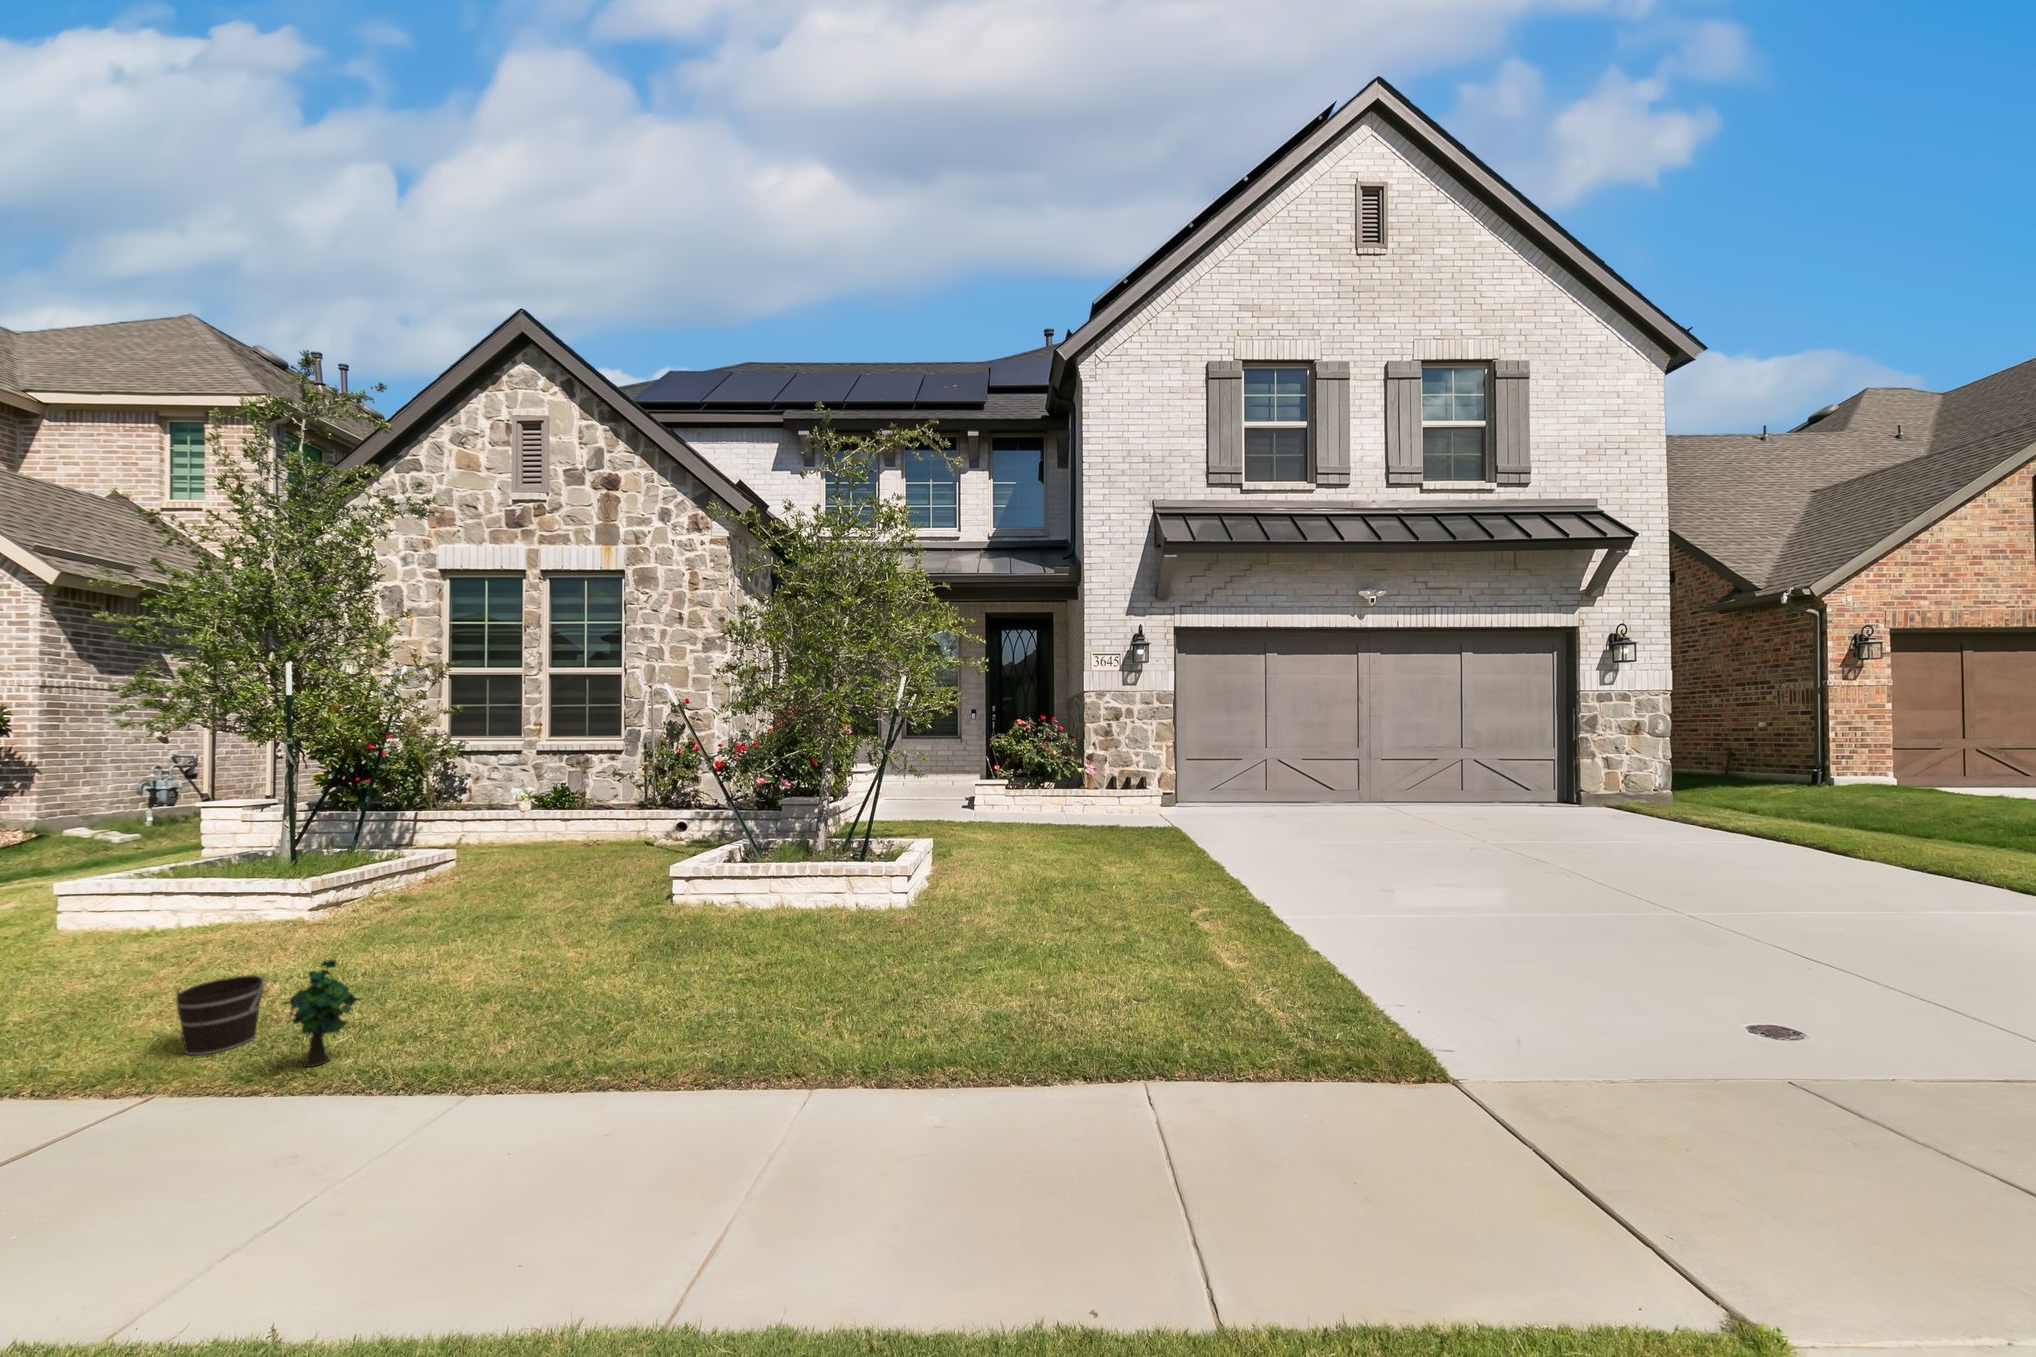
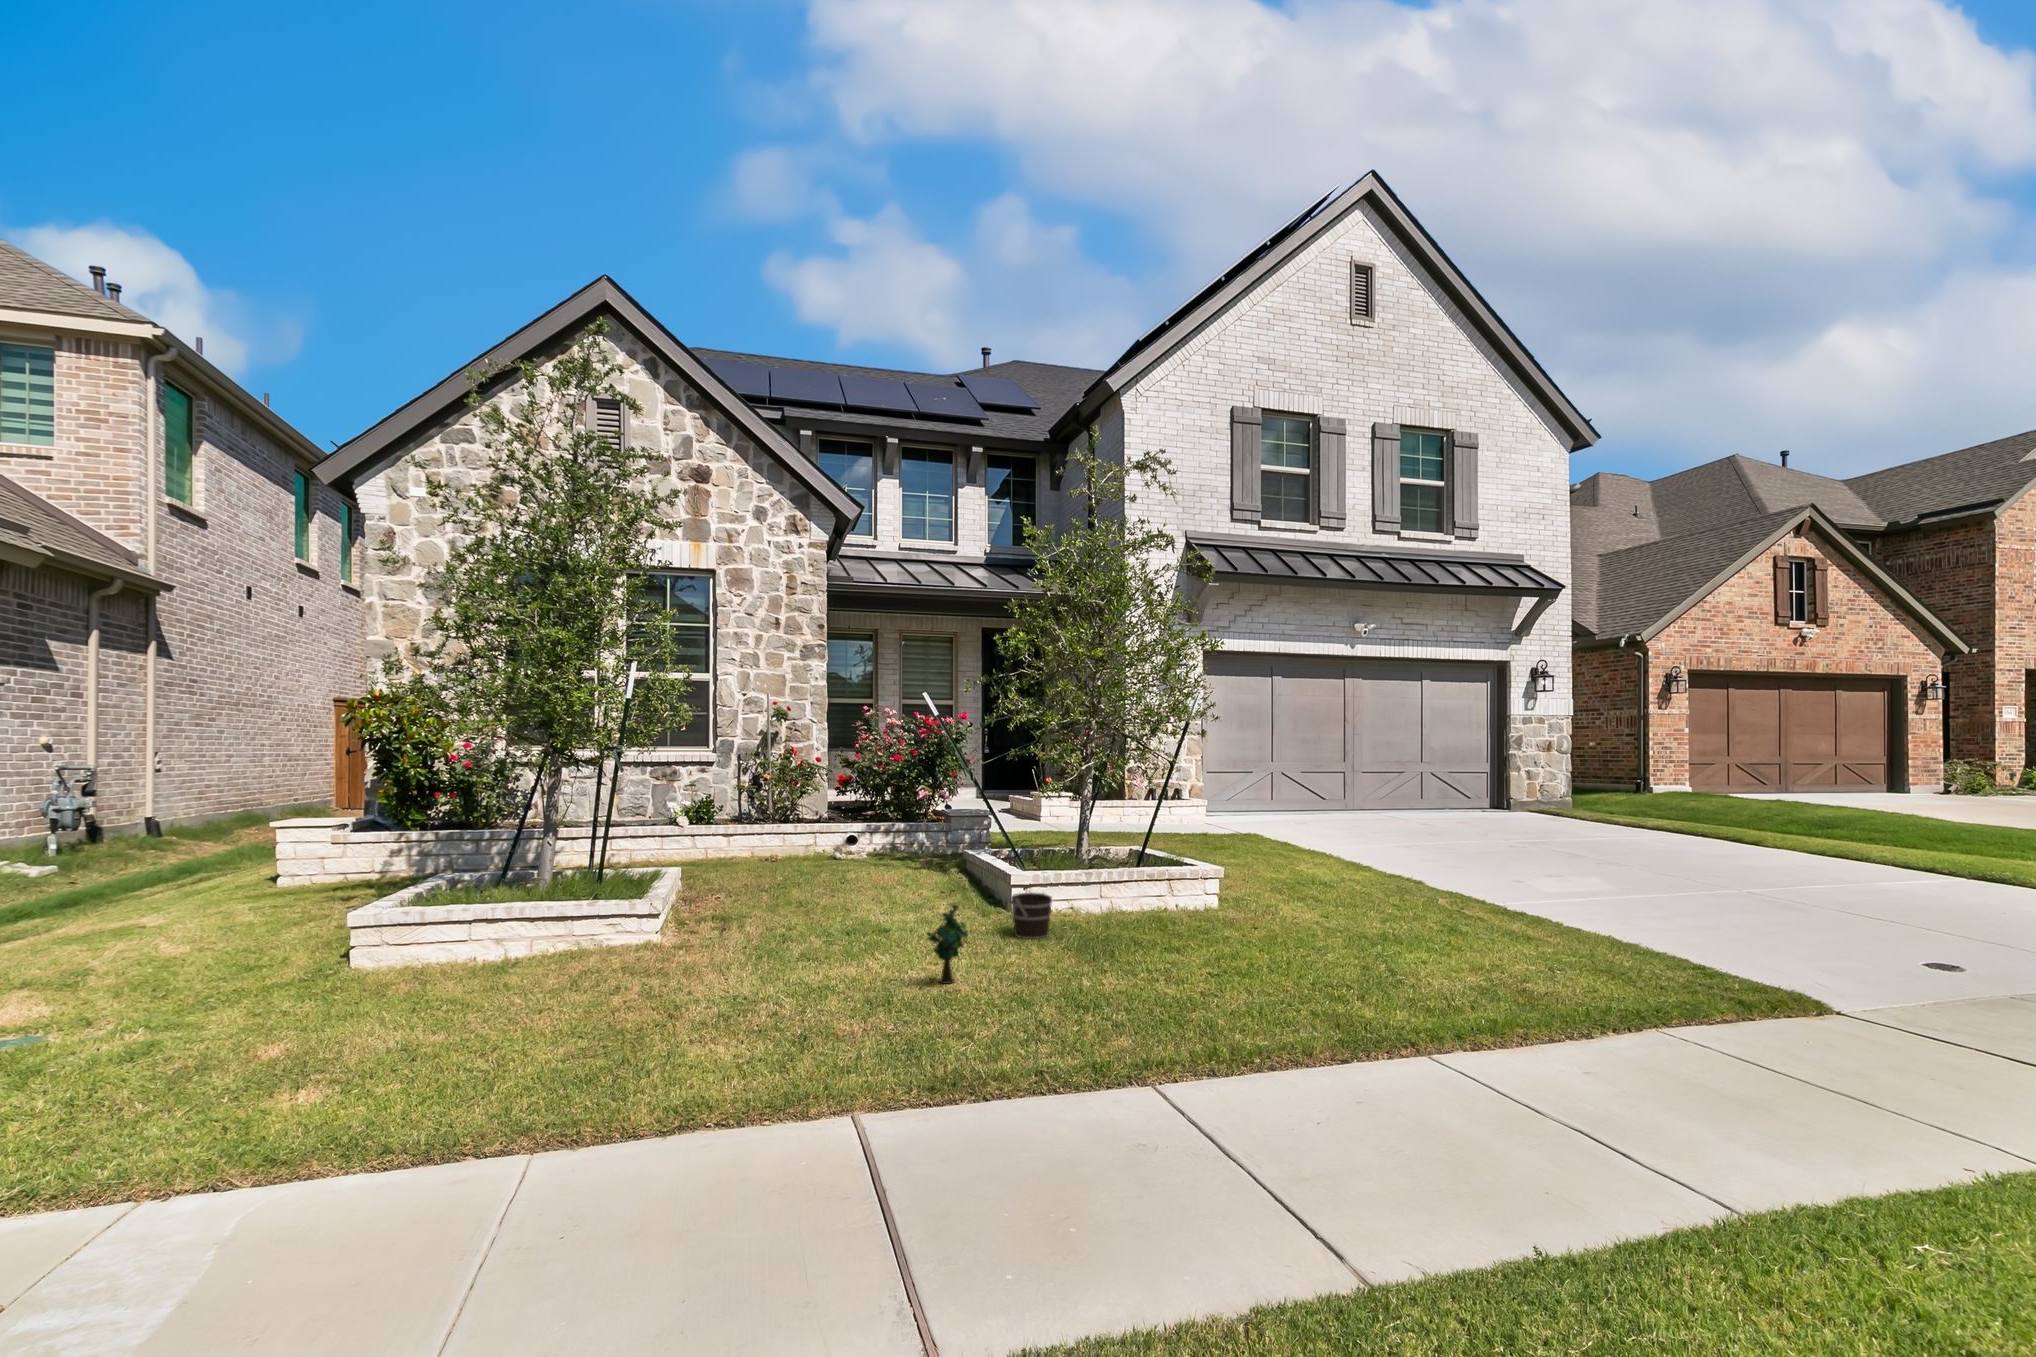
bucket: present [176,975,264,1055] -> present [1011,892,1052,939]

